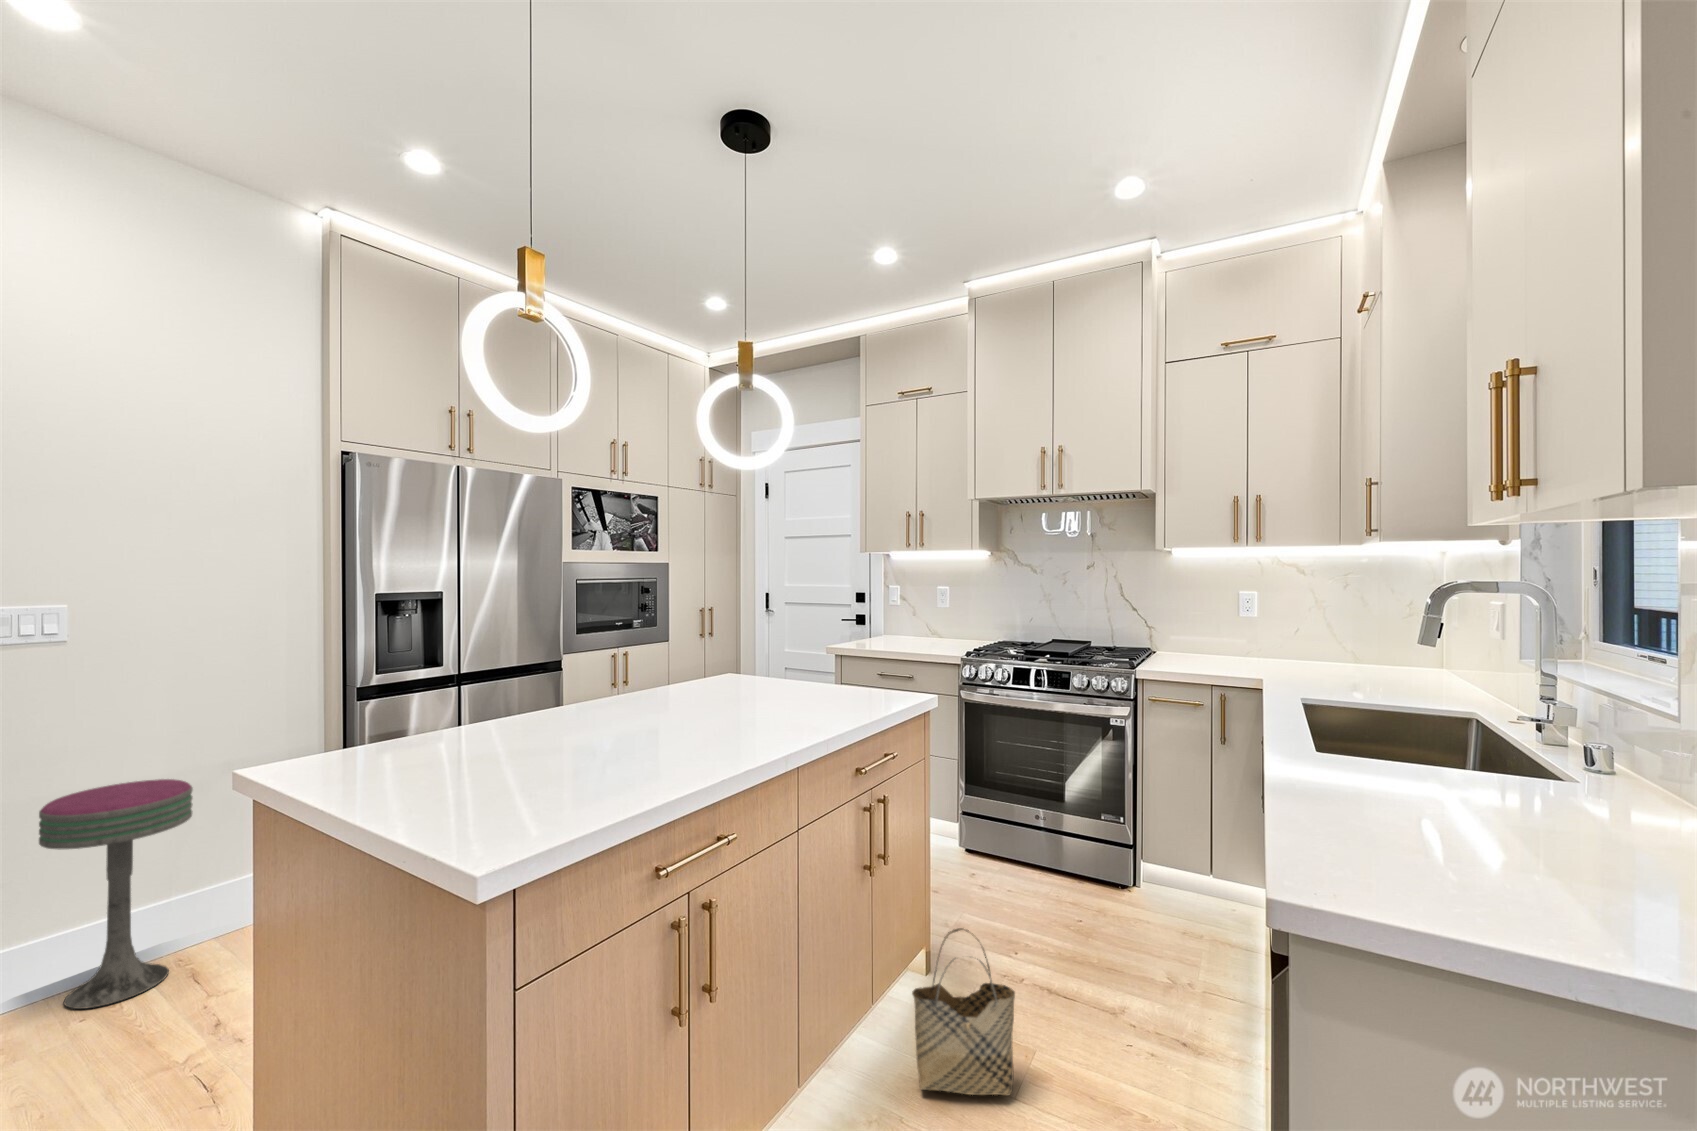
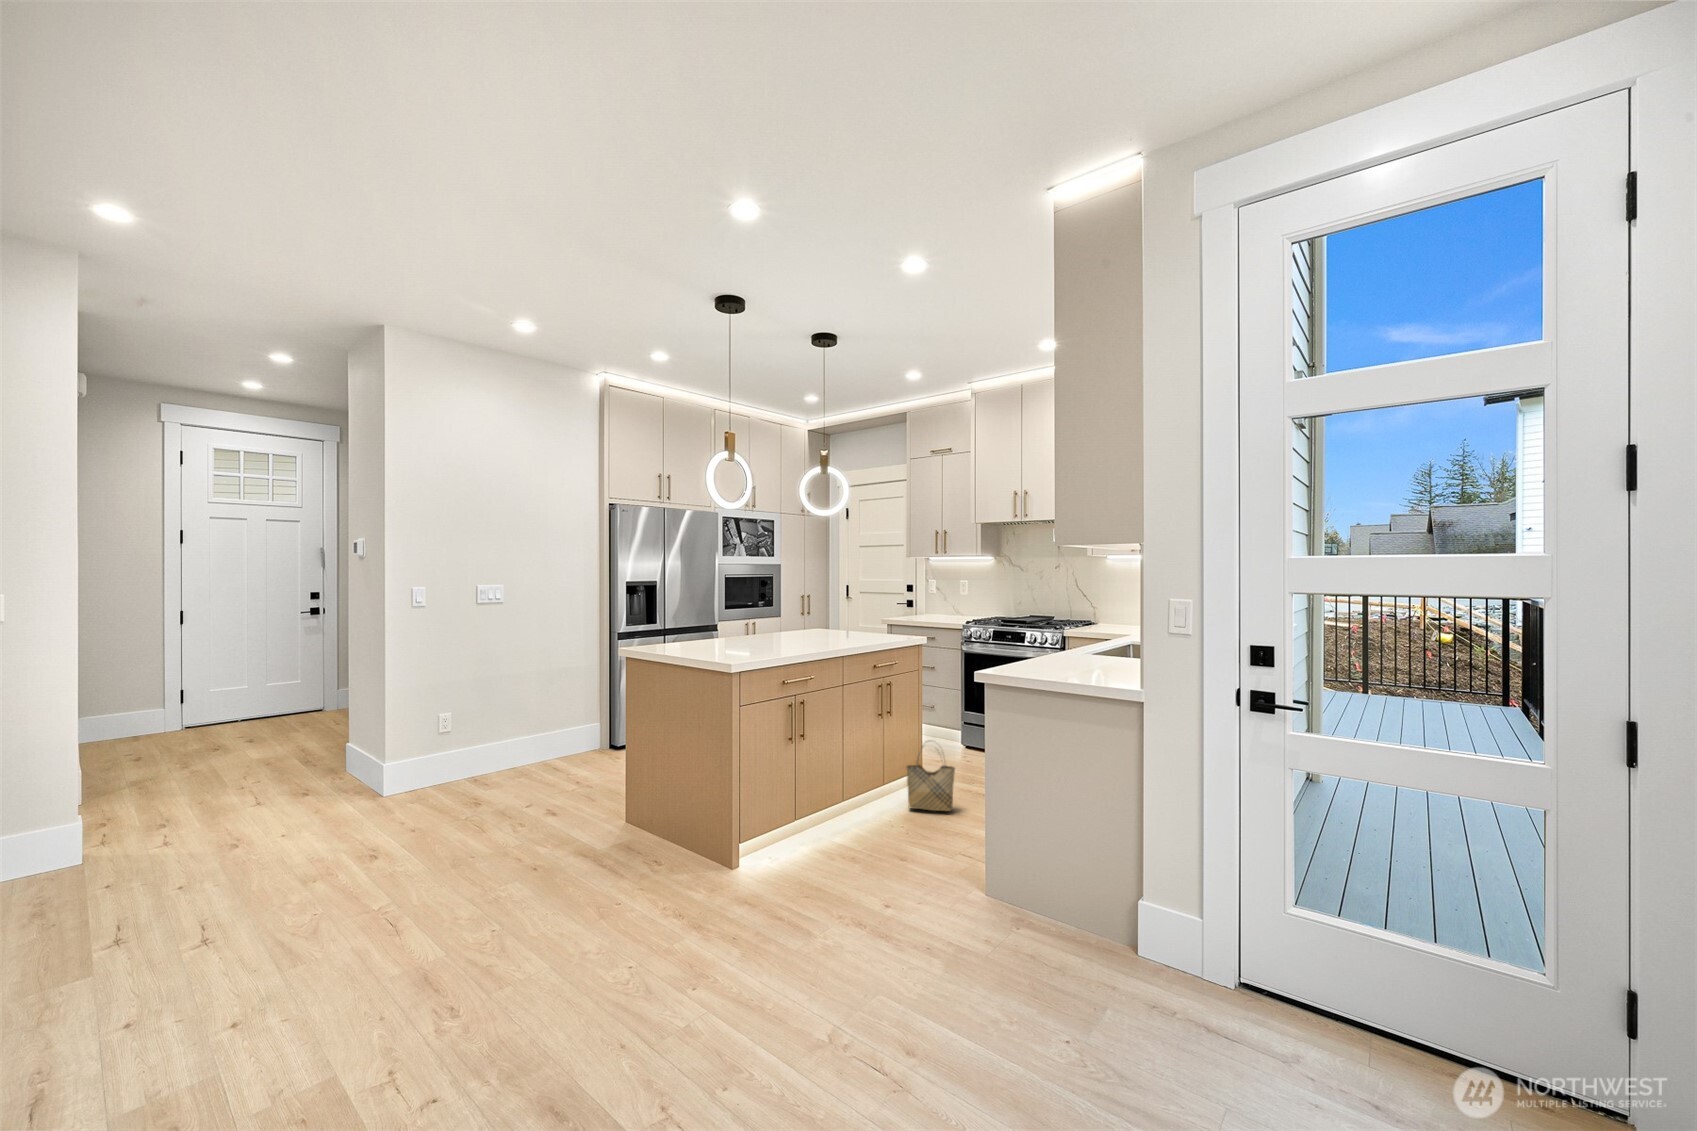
bar stool: present [39,779,193,1009] -> none [500,674,557,775]

